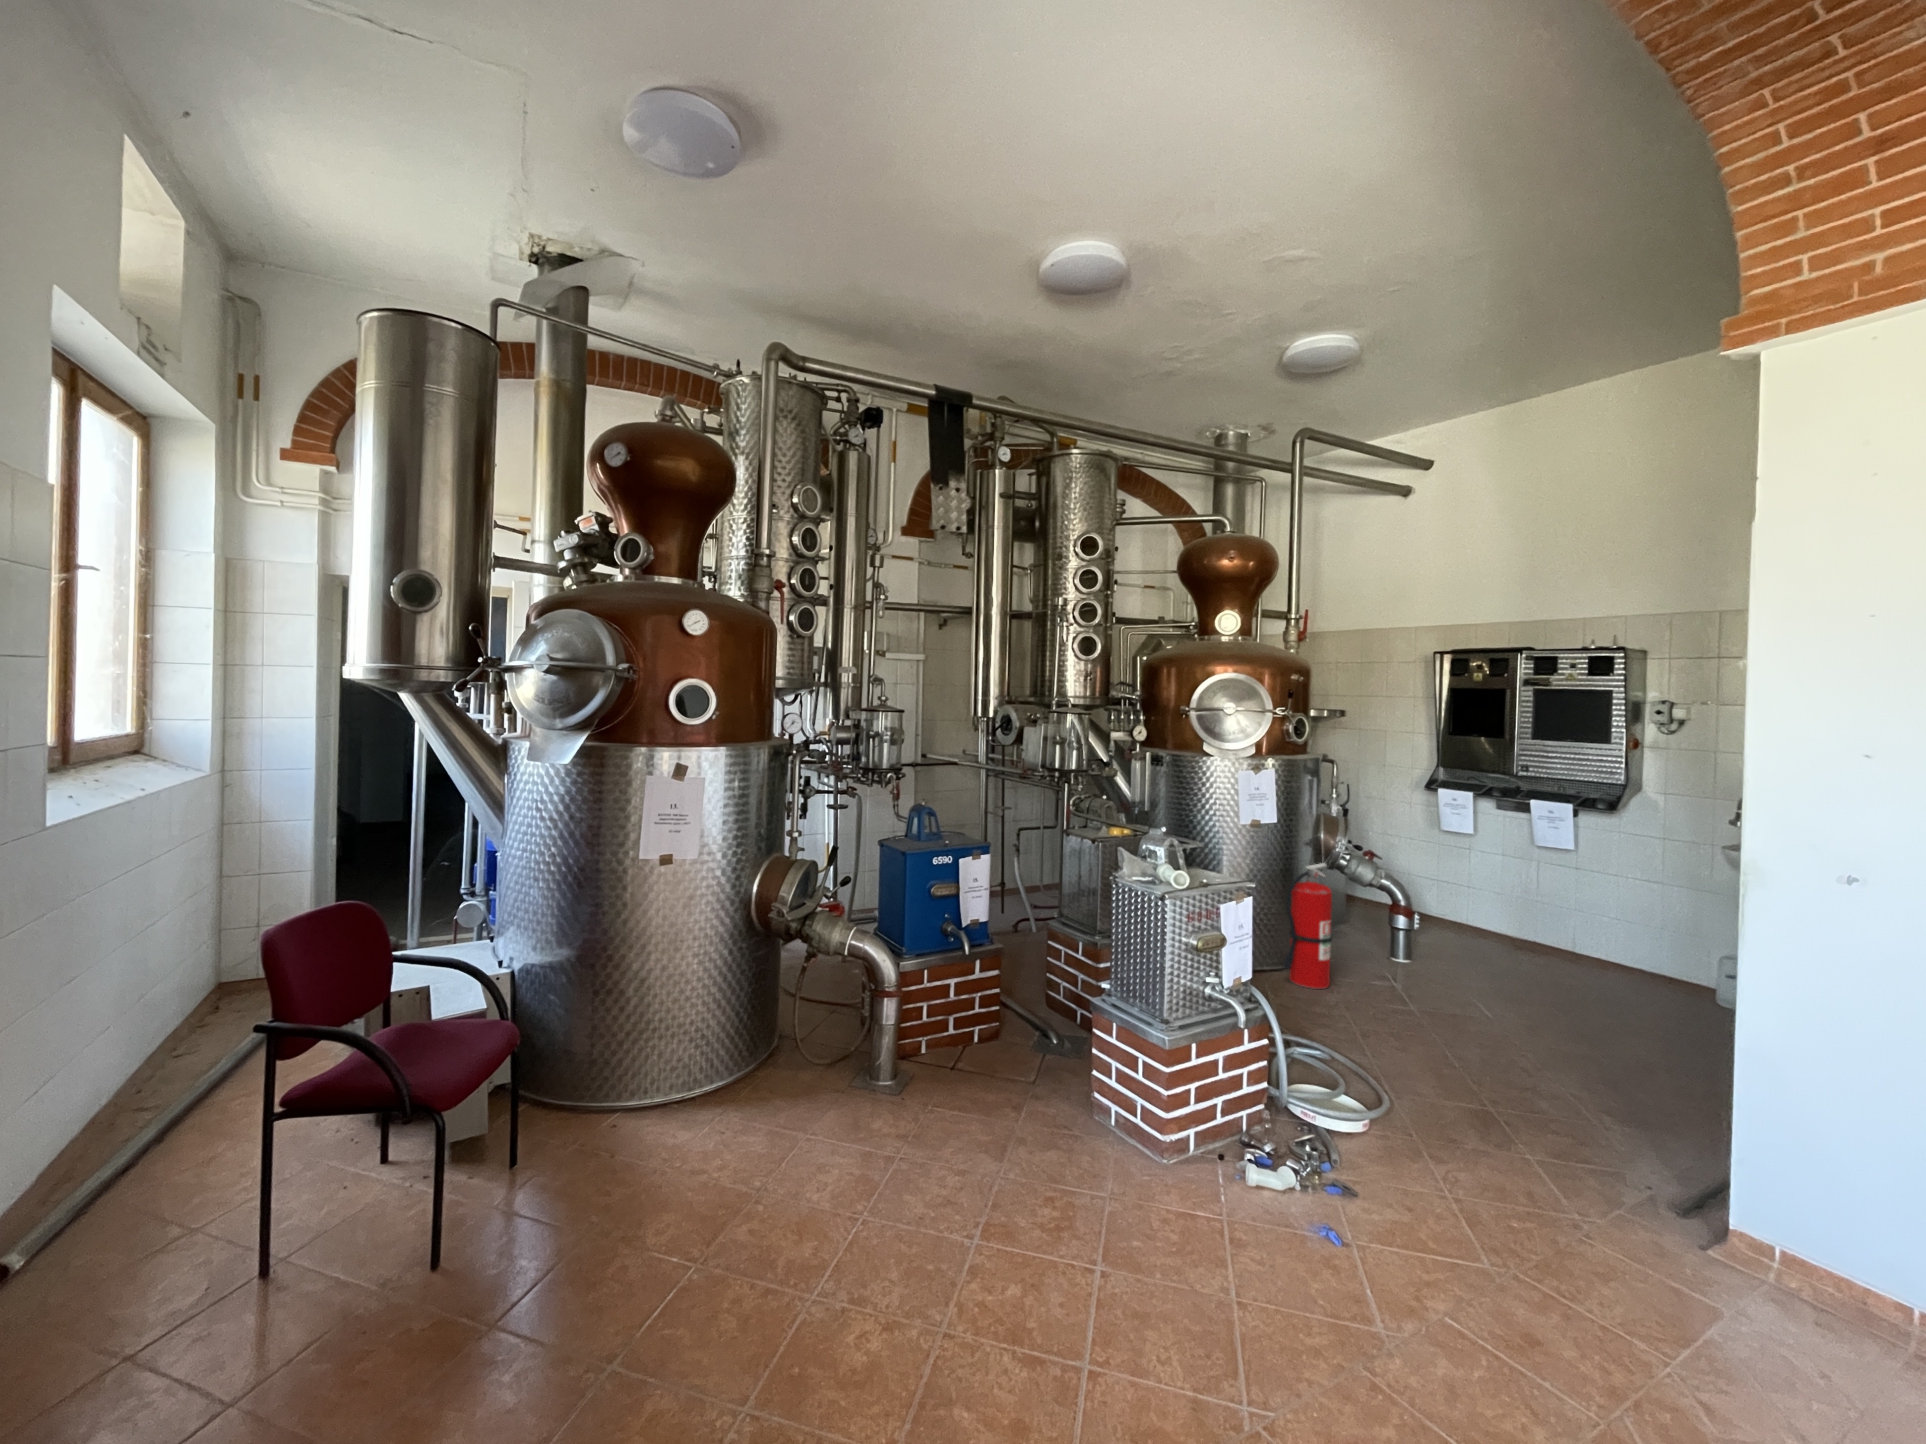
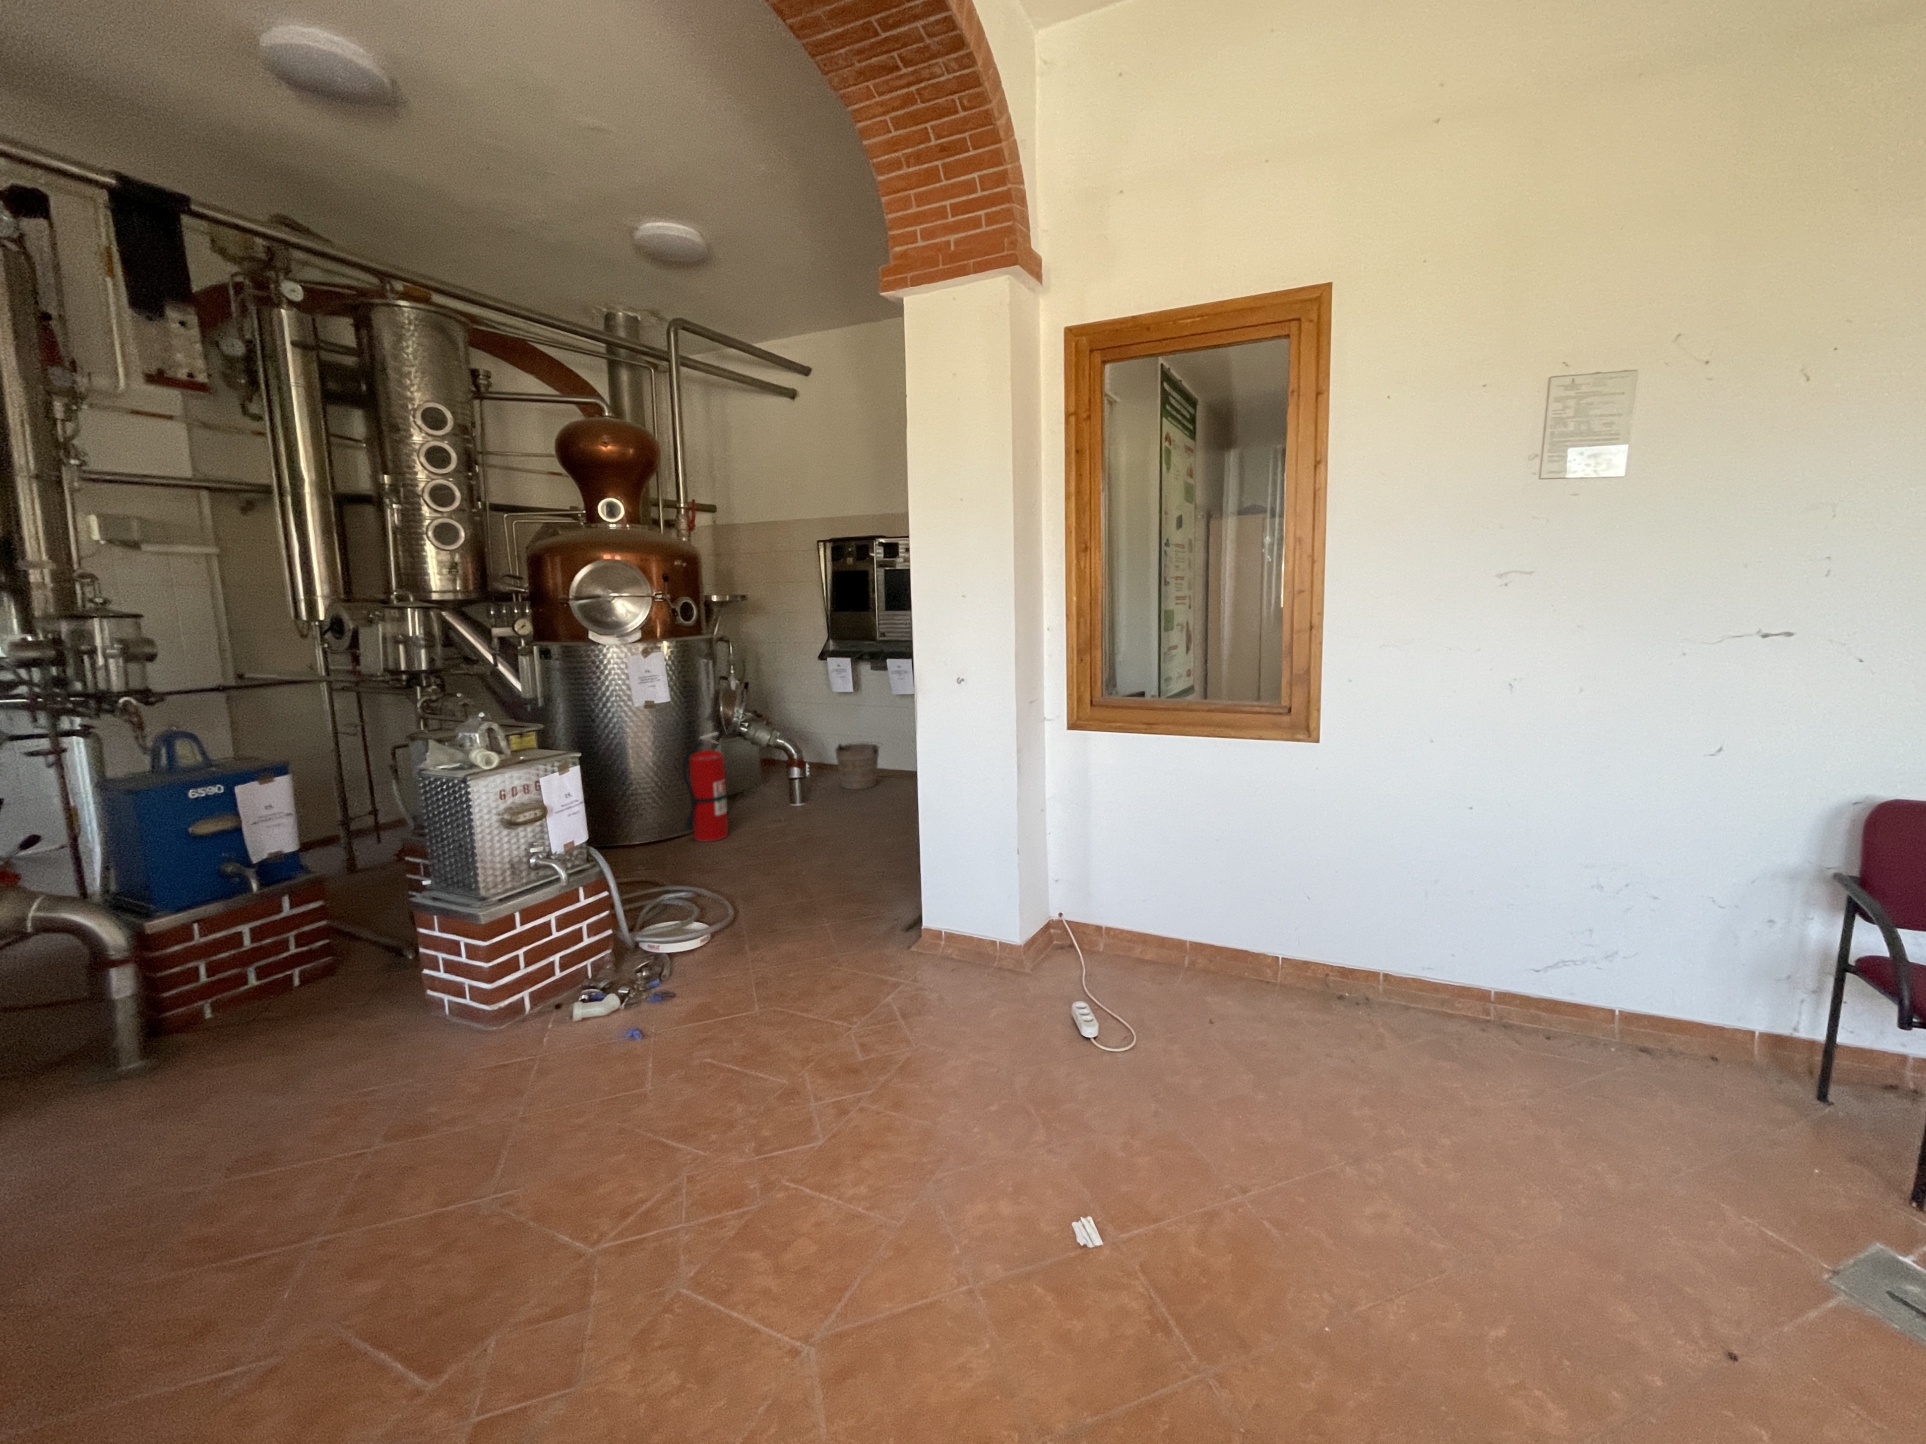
bucket: none [1448,896,1519,961] -> present [835,743,880,789]

